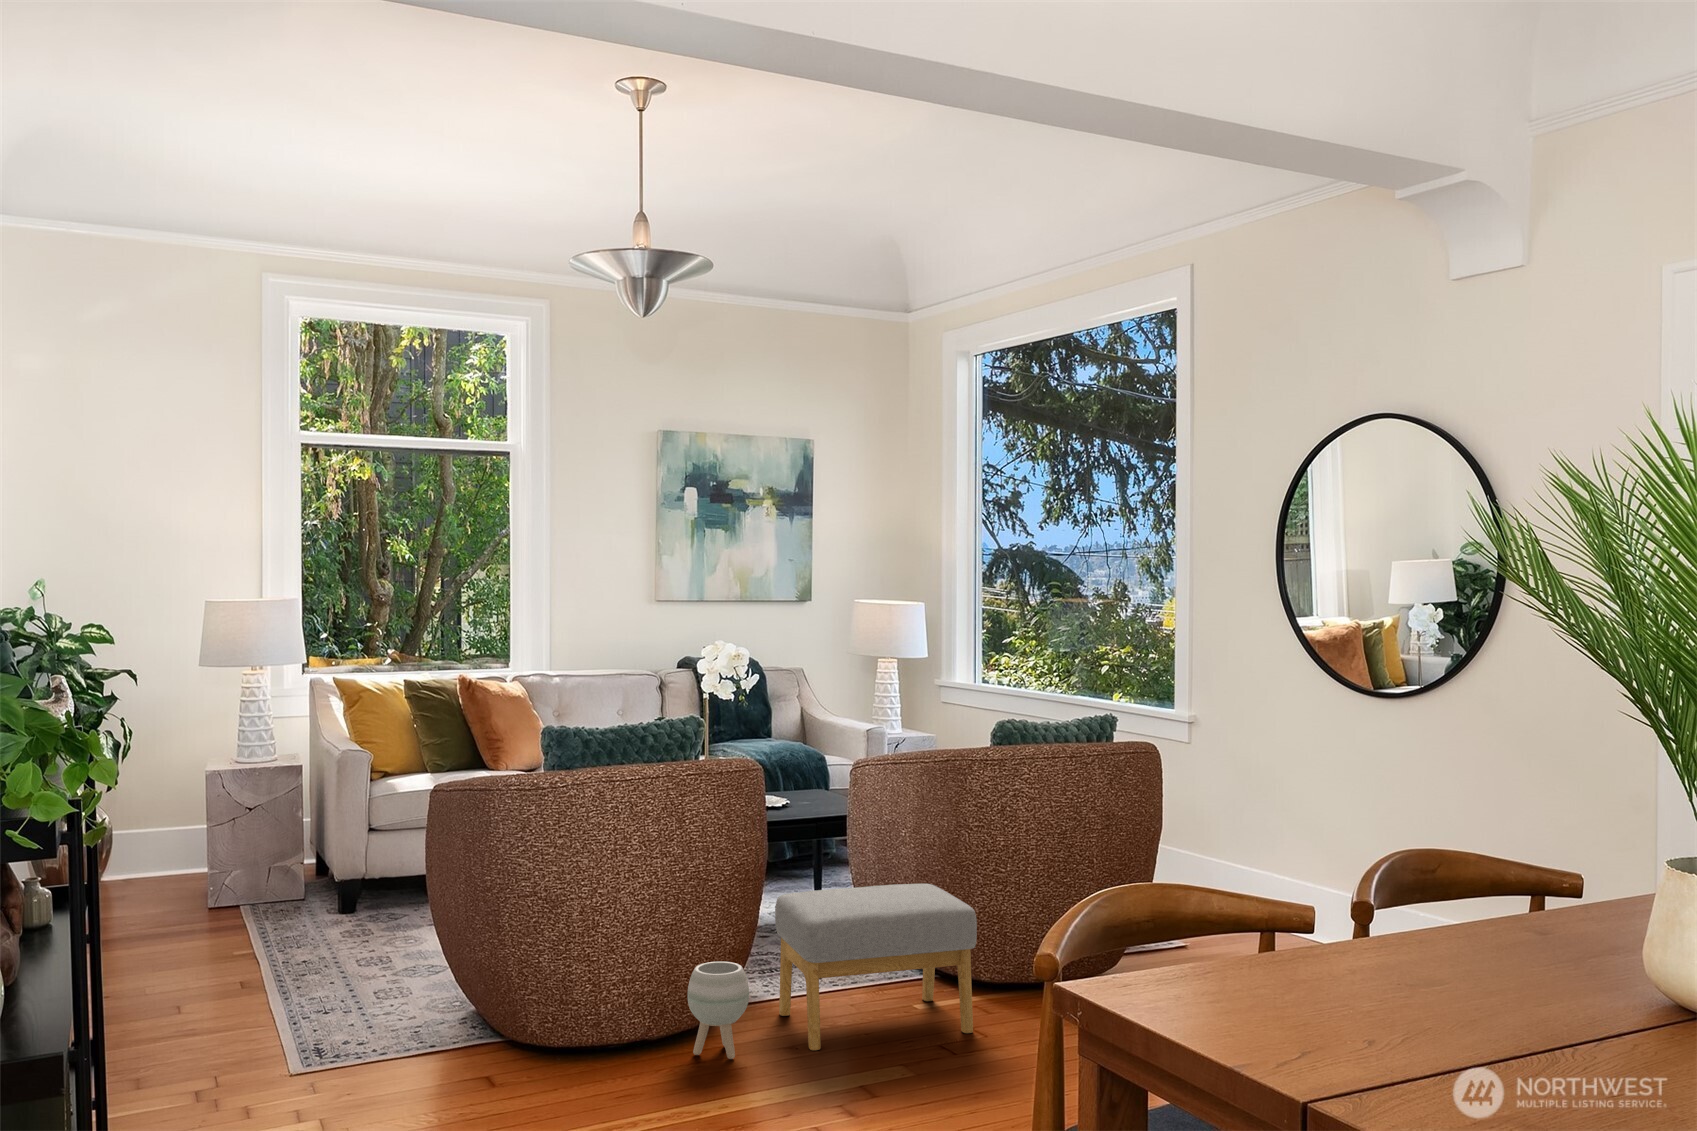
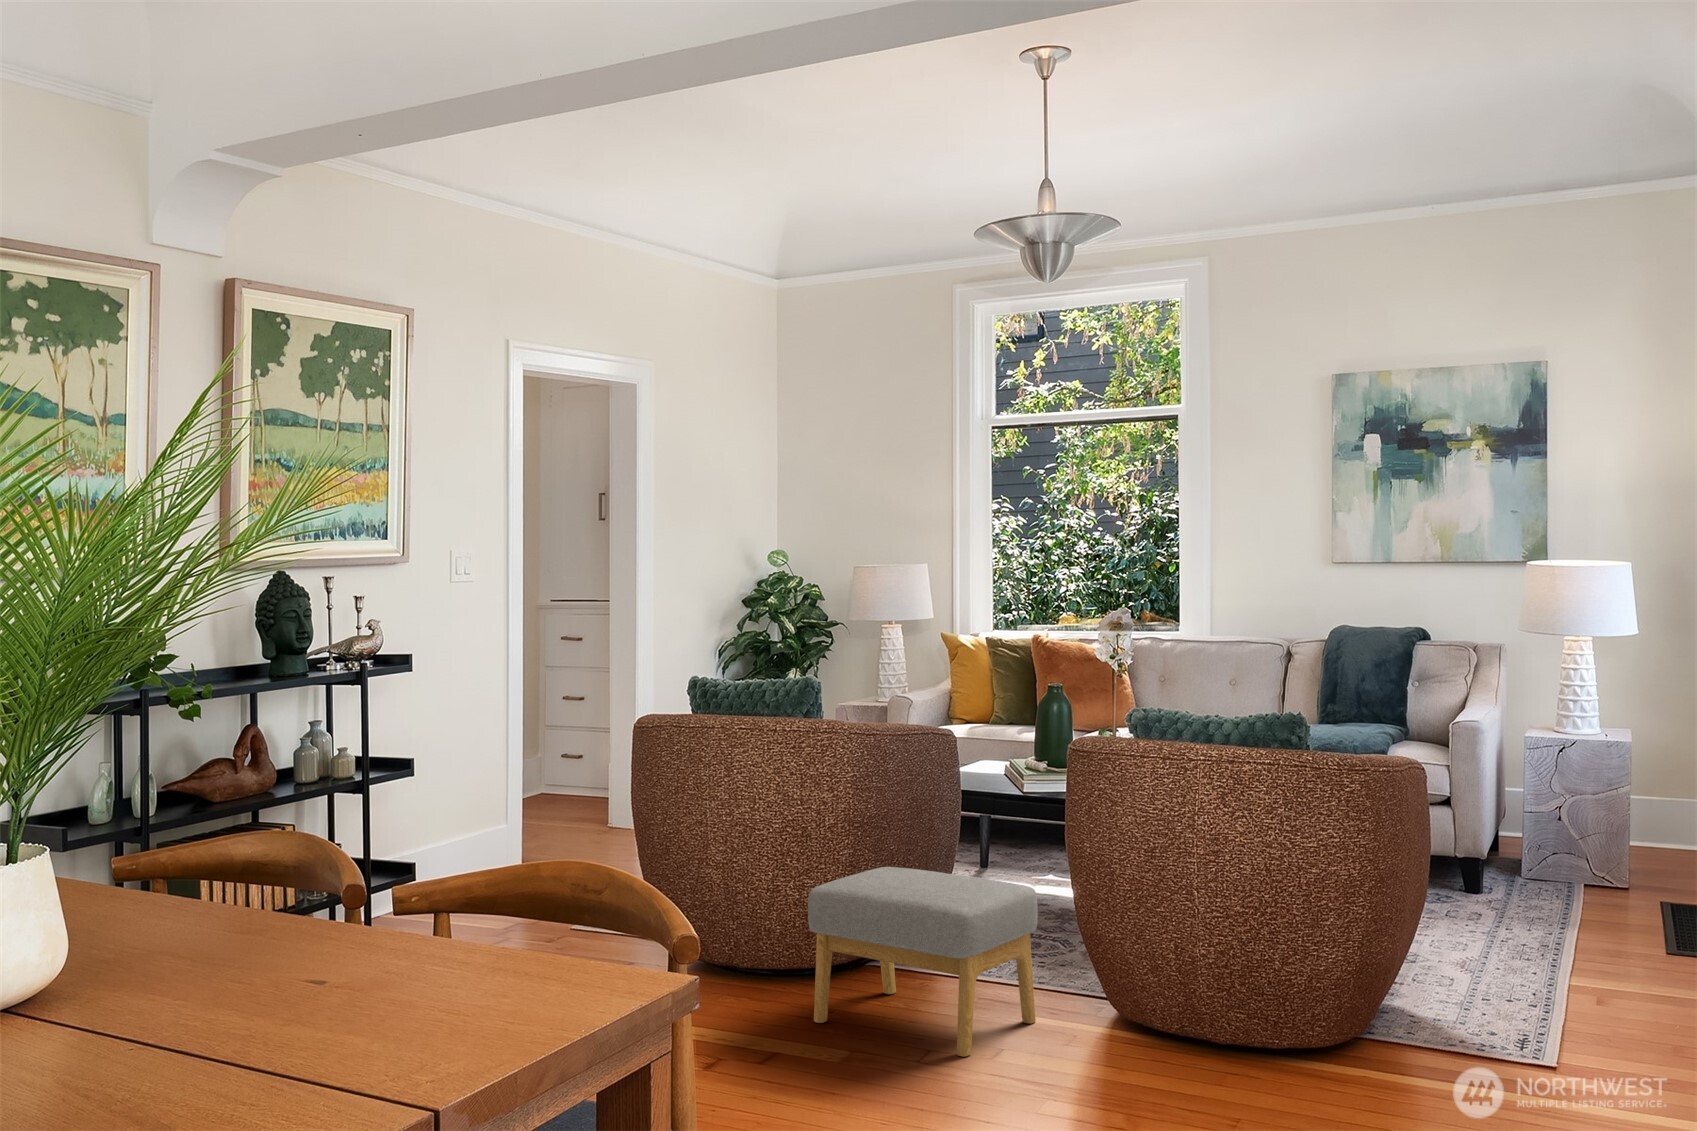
planter: present [688,961,749,1059] -> none [727,912,787,1006]

